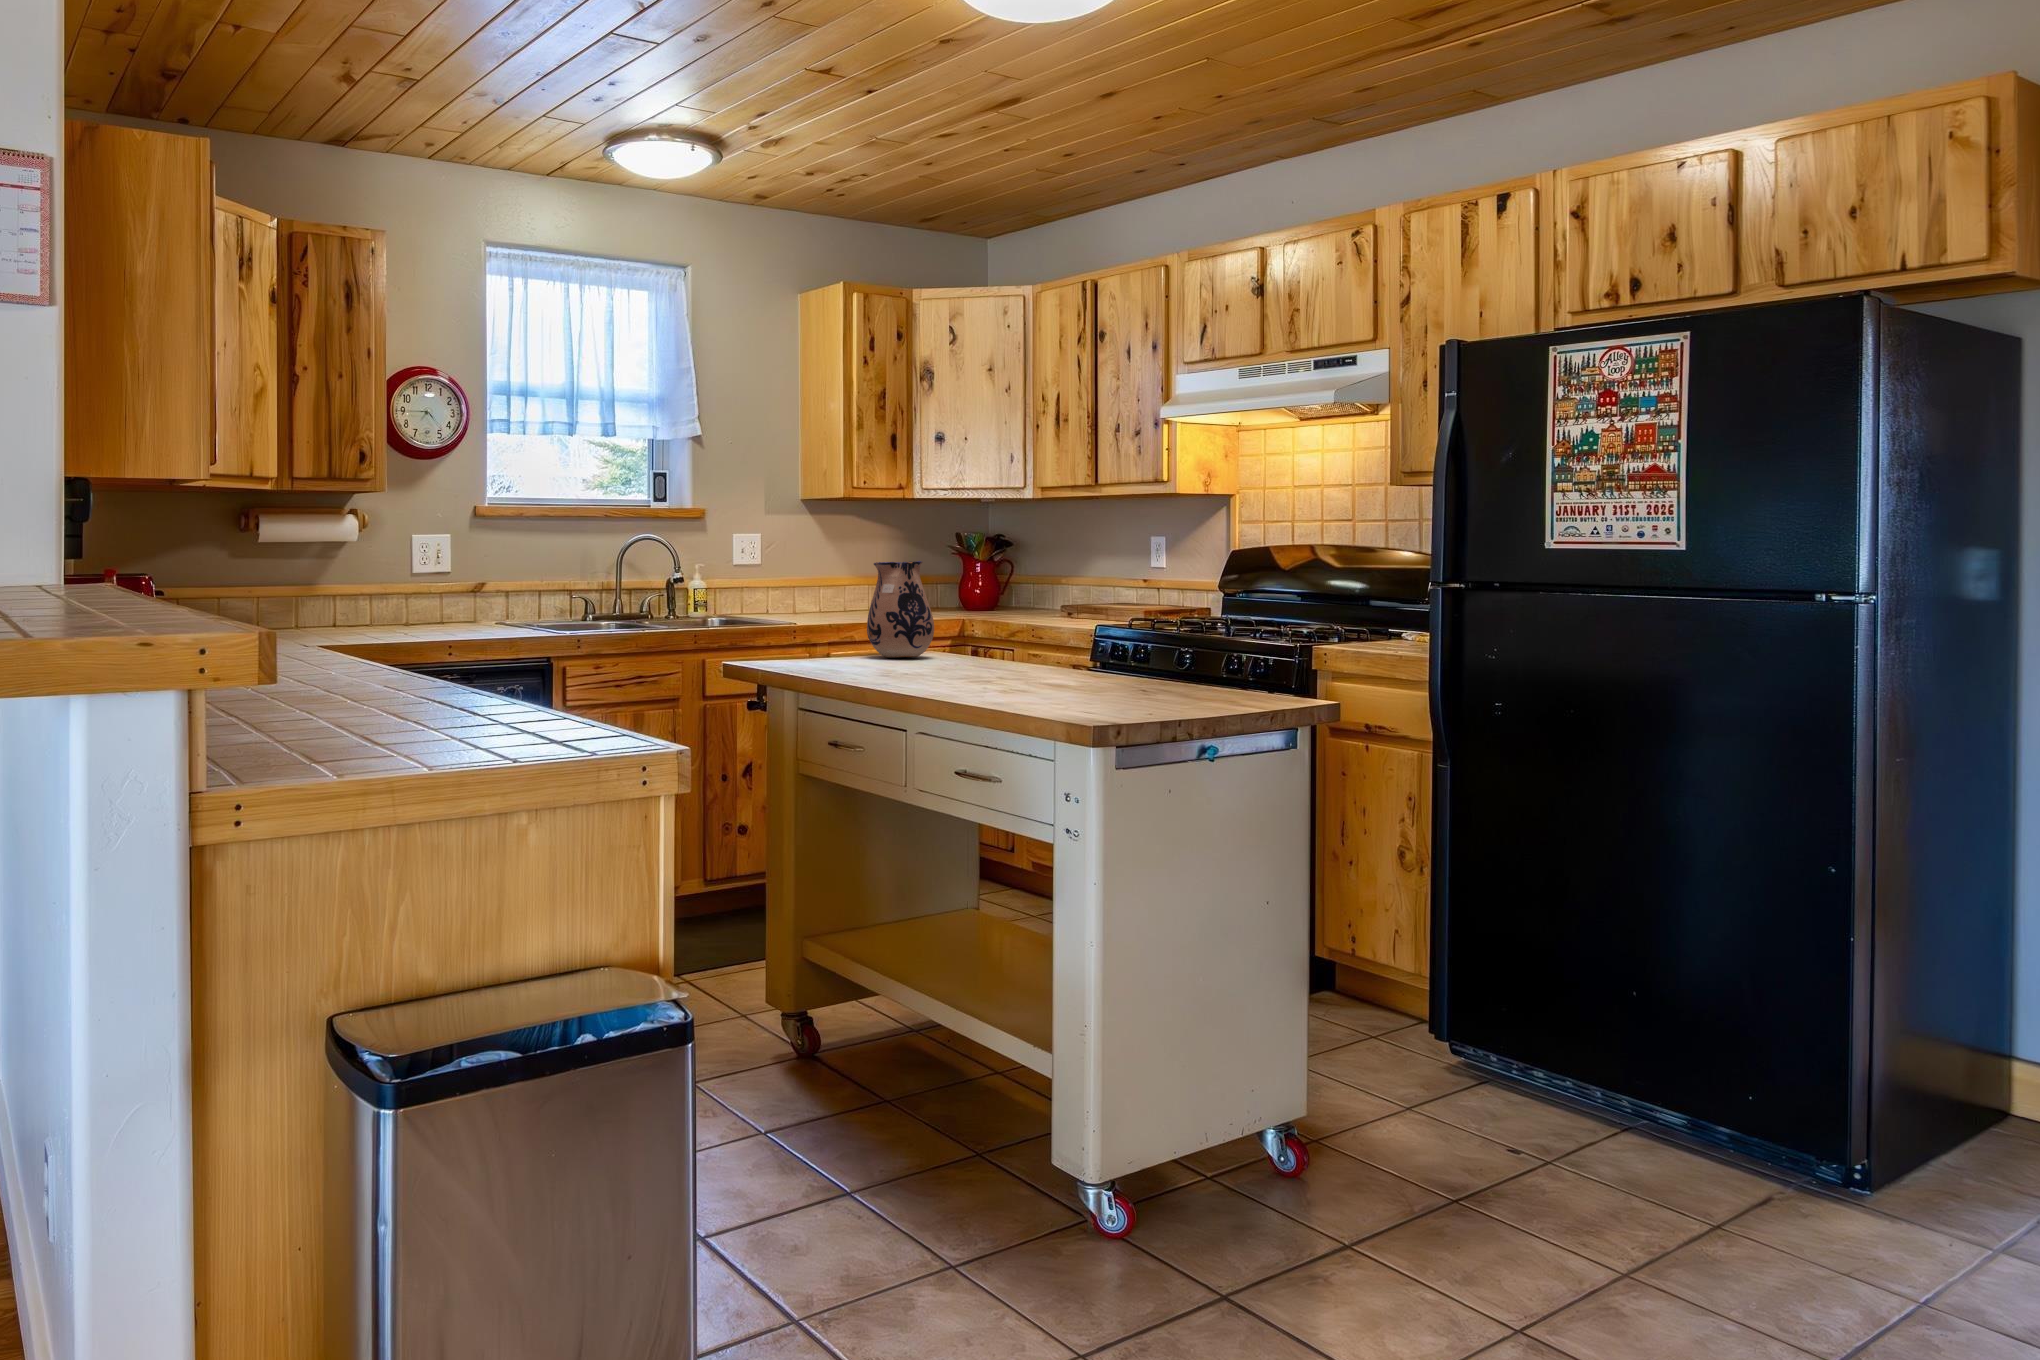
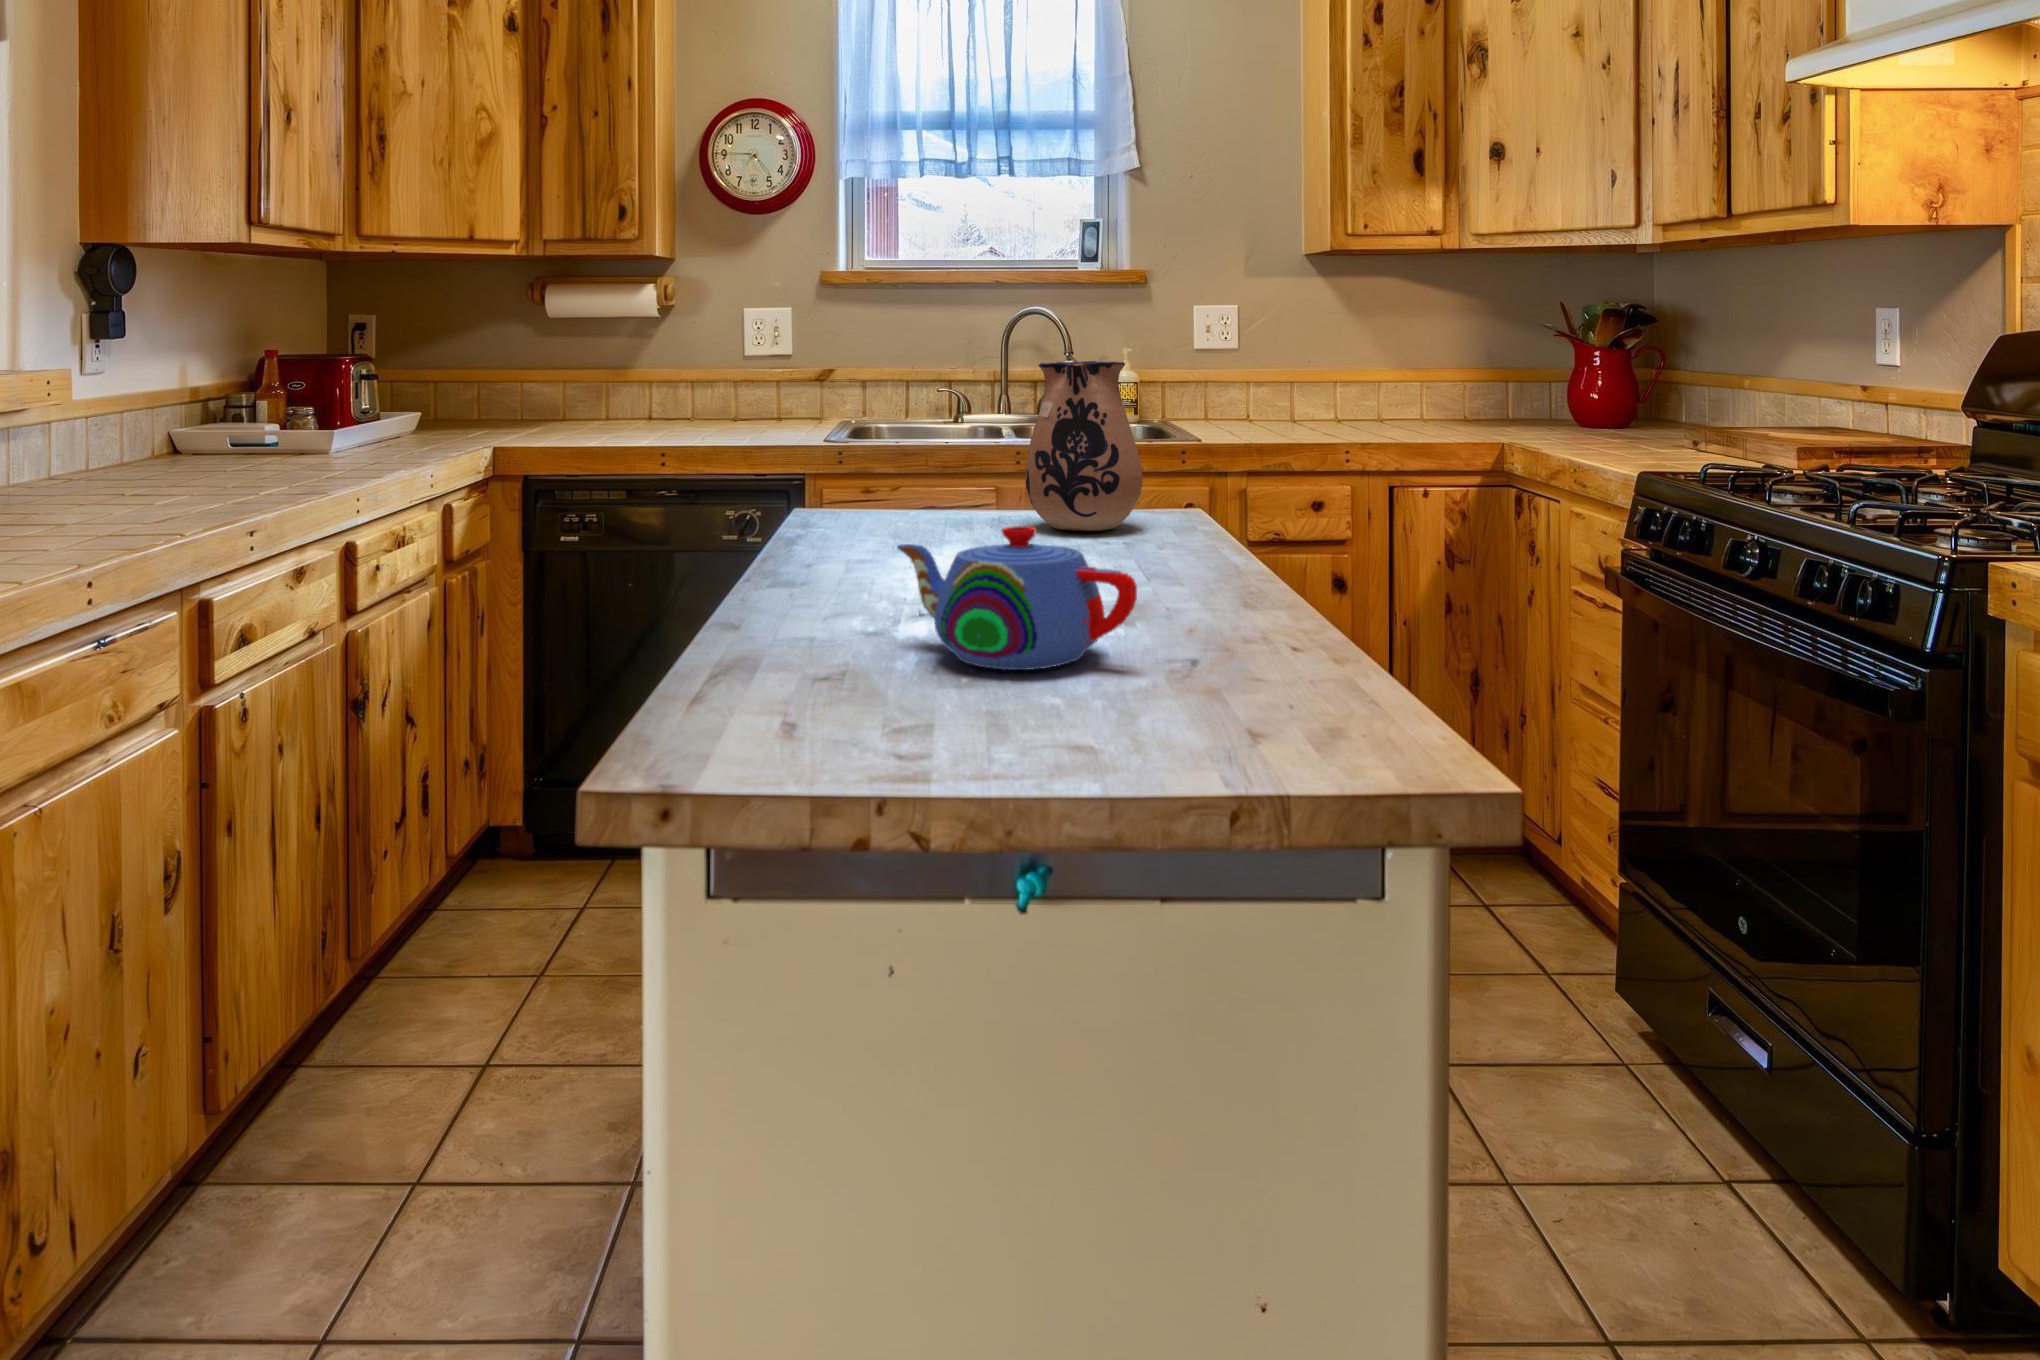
teapot: none [1008,626,1127,686] -> present [897,526,1137,670]

